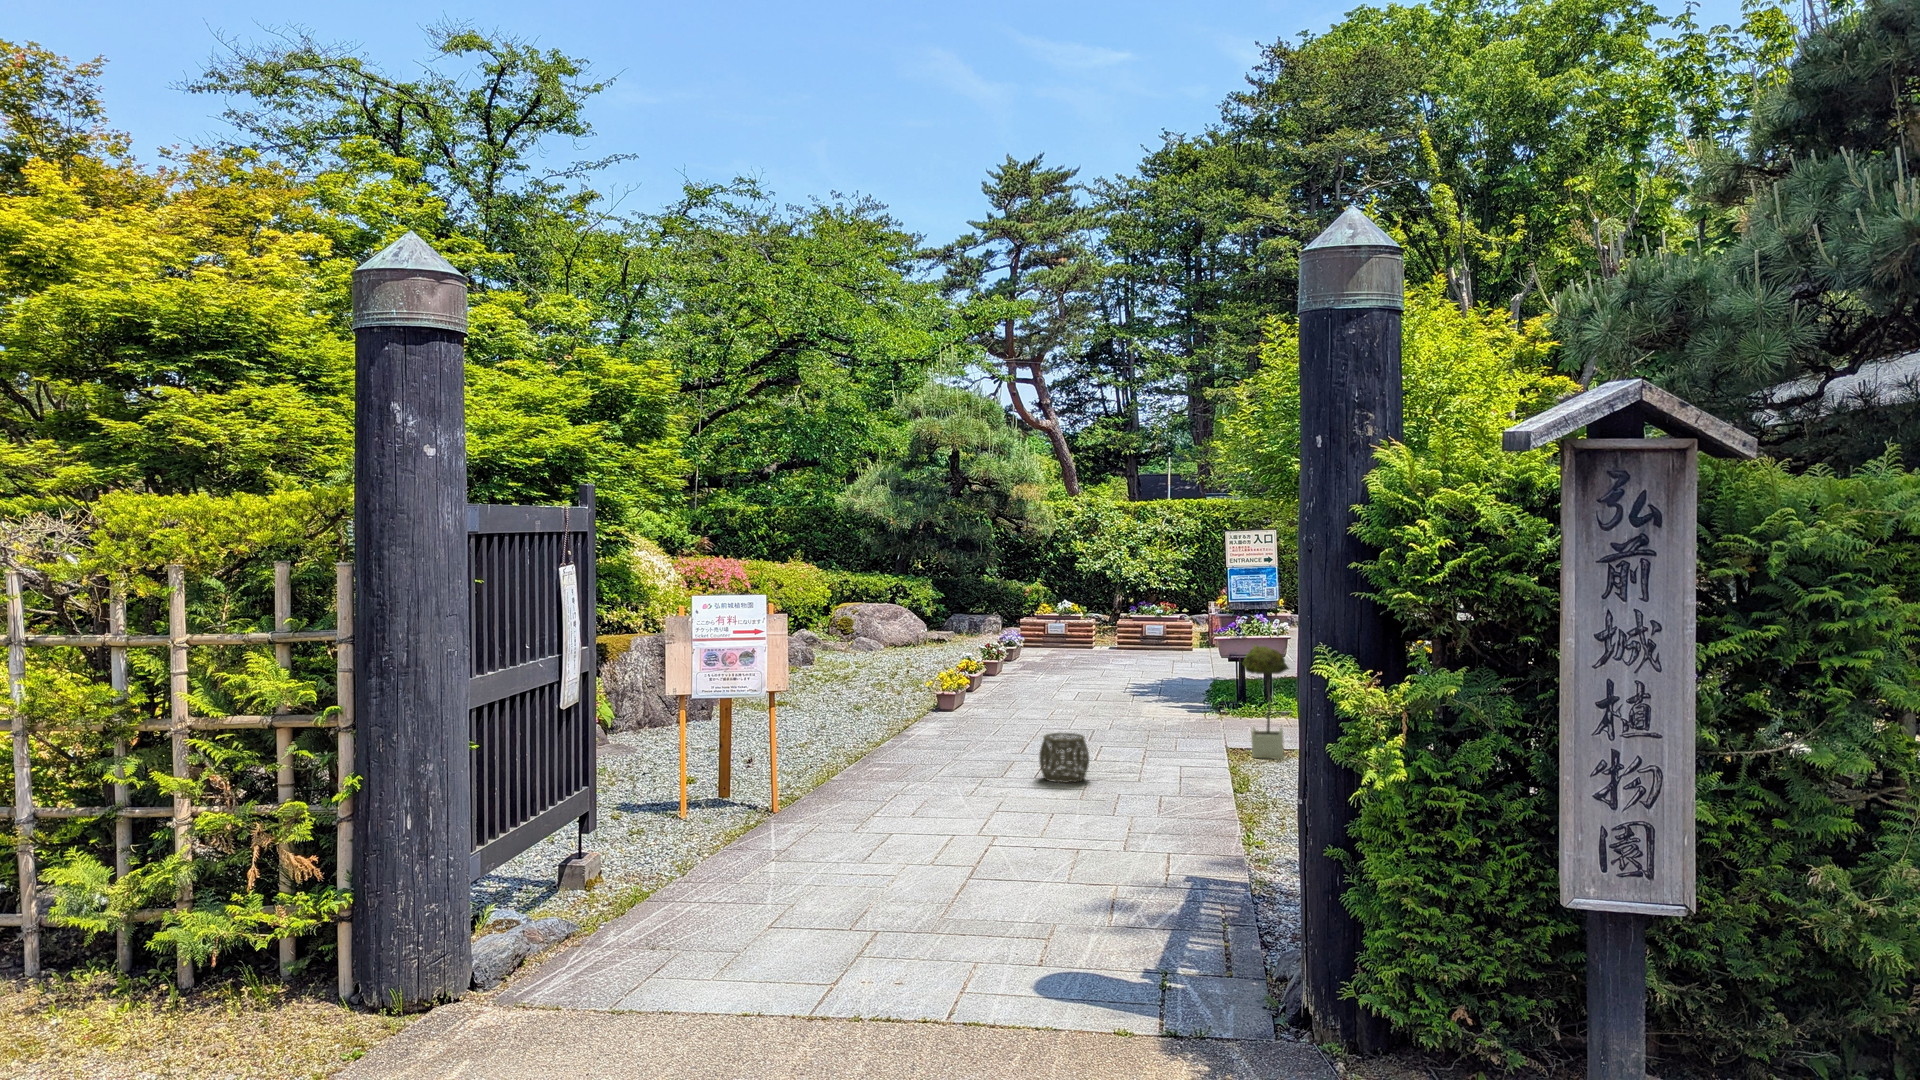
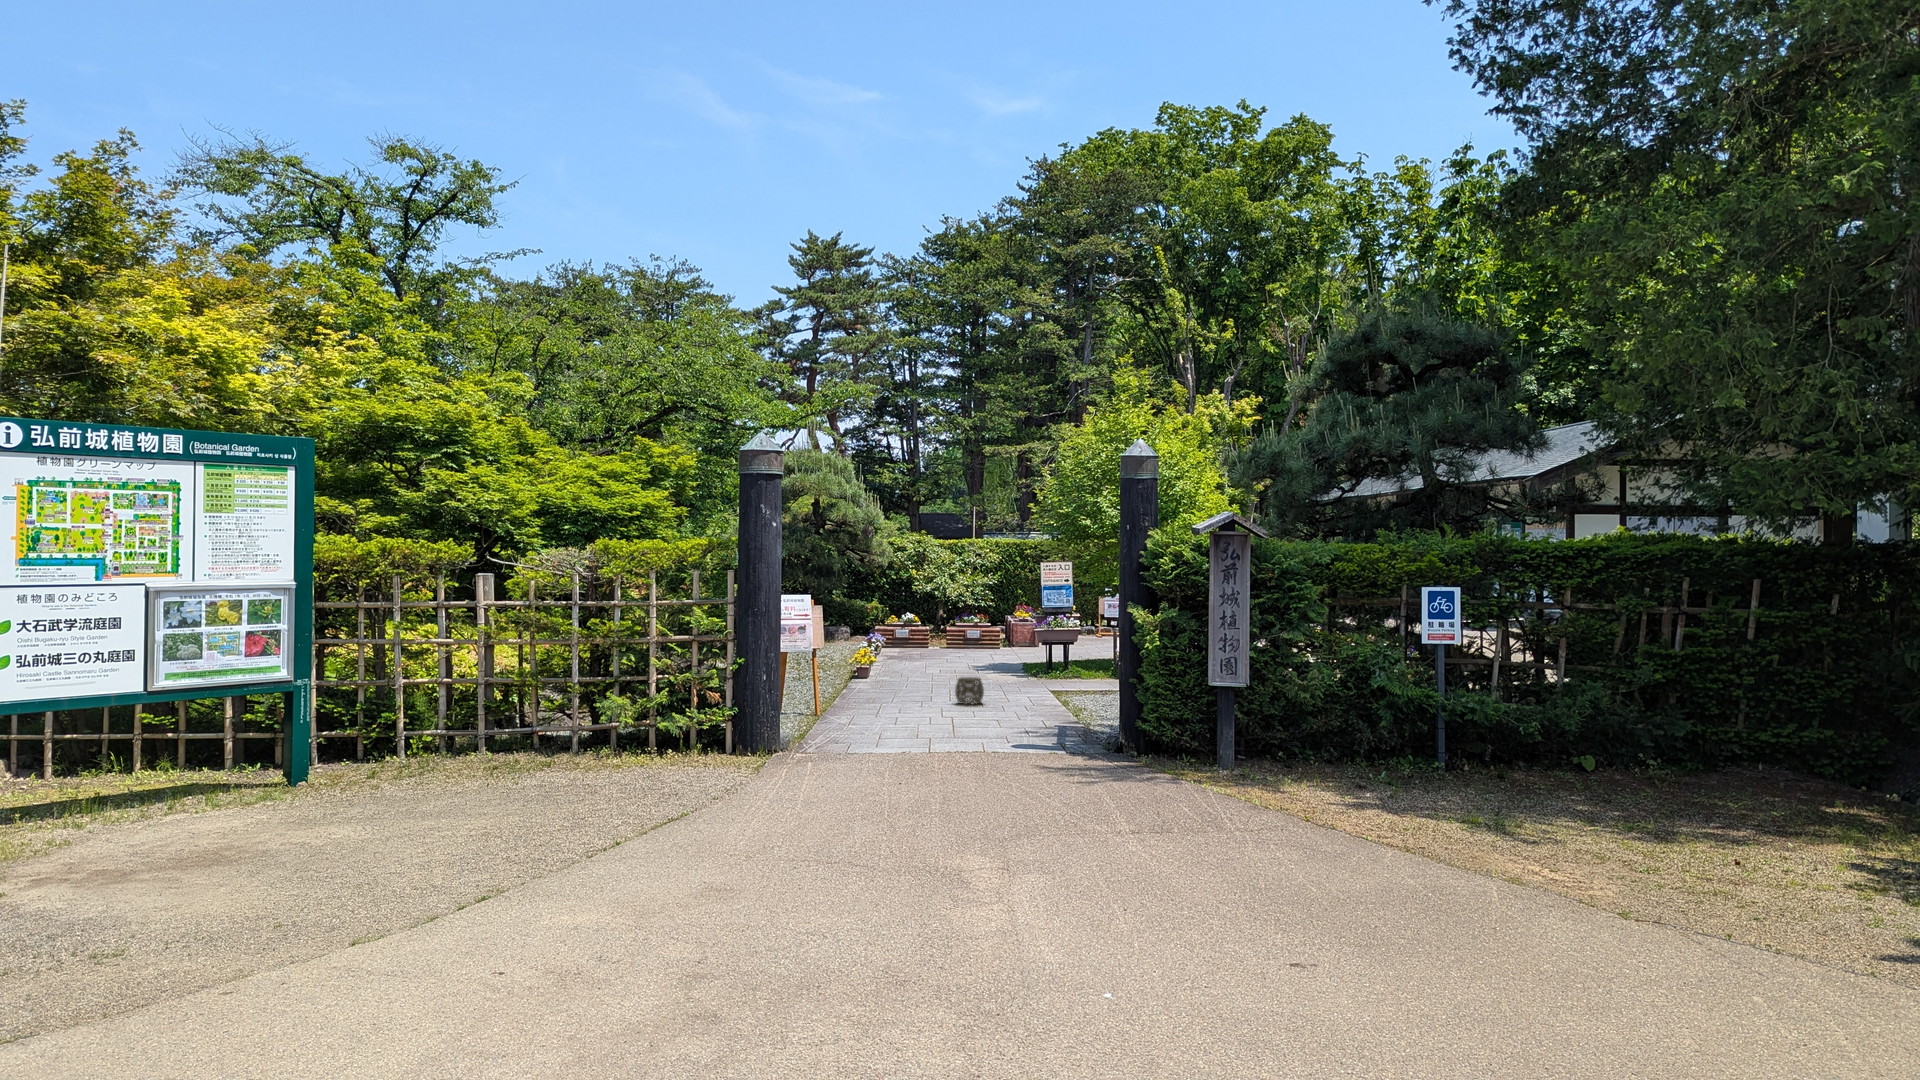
potted tree: present [1242,645,1289,759] -> none [1062,628,1090,694]

